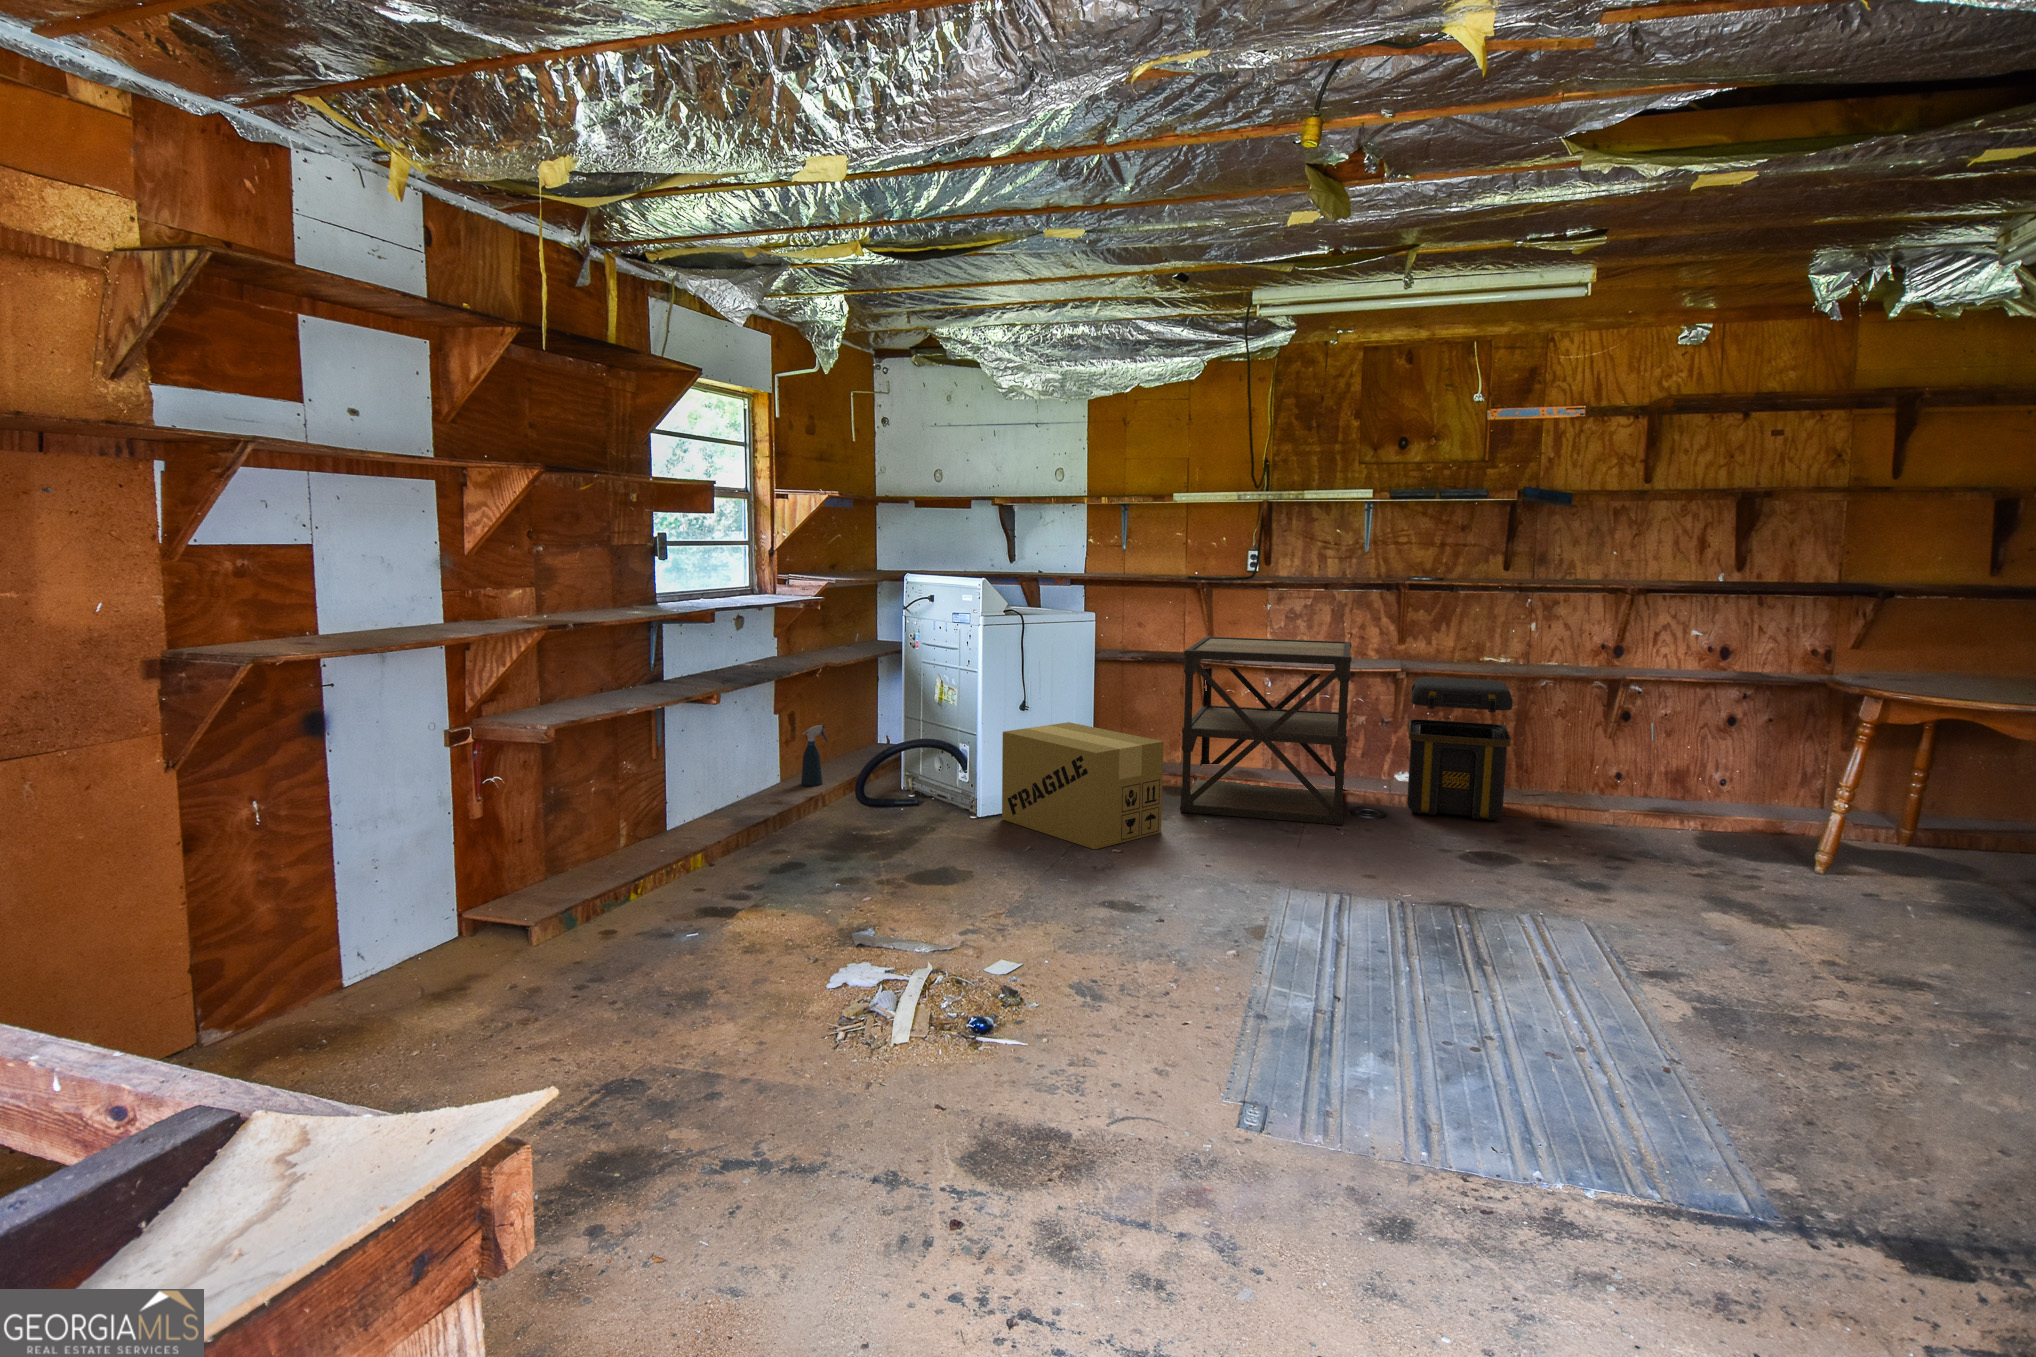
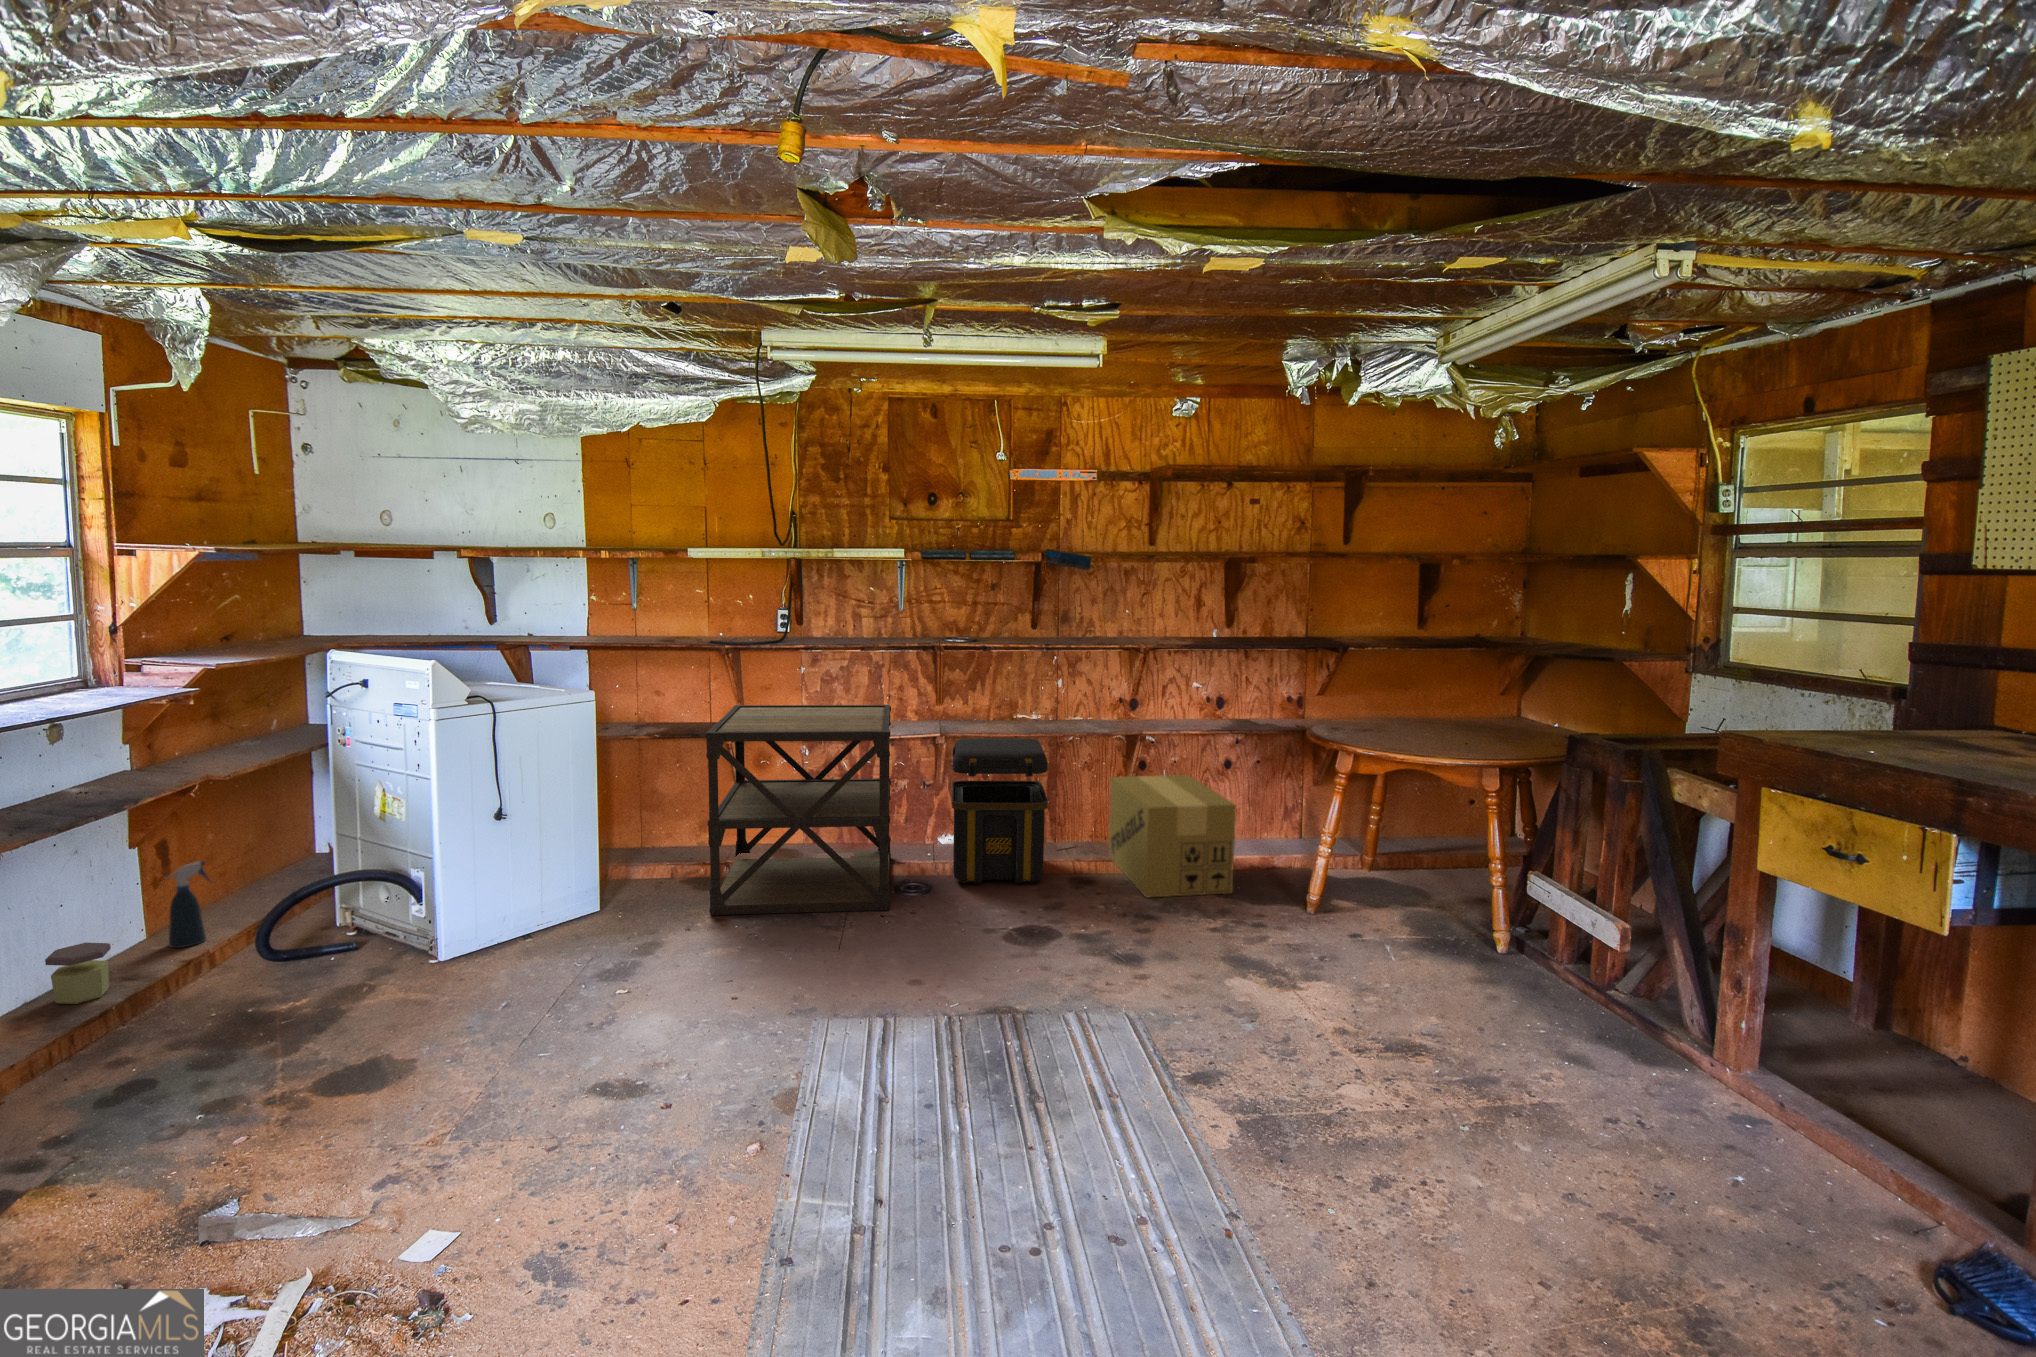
cardboard box: present [1002,722,1164,849] -> present [1109,775,1236,897]
jar: none [744,768,777,808] -> present [45,943,111,1004]

